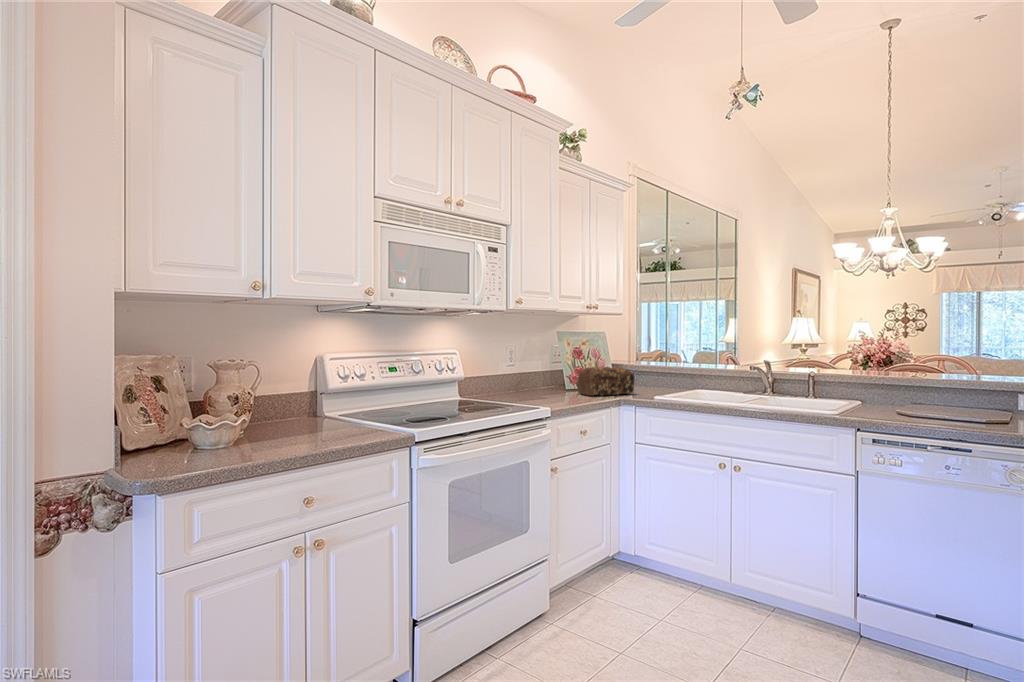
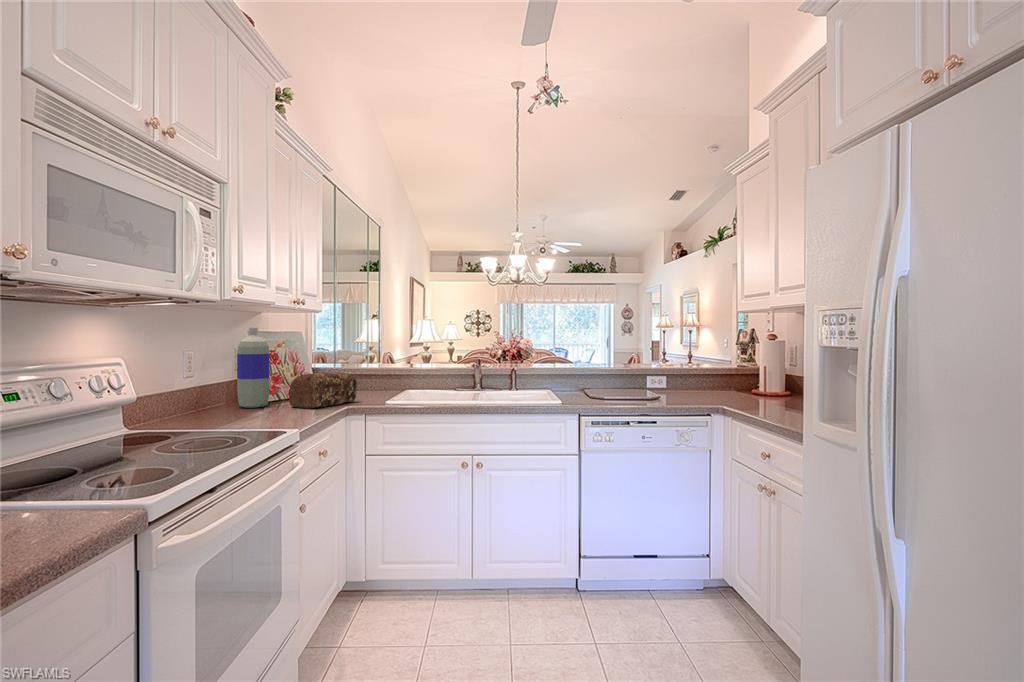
bottle: none [545,330,567,392] -> present [237,328,269,408]

